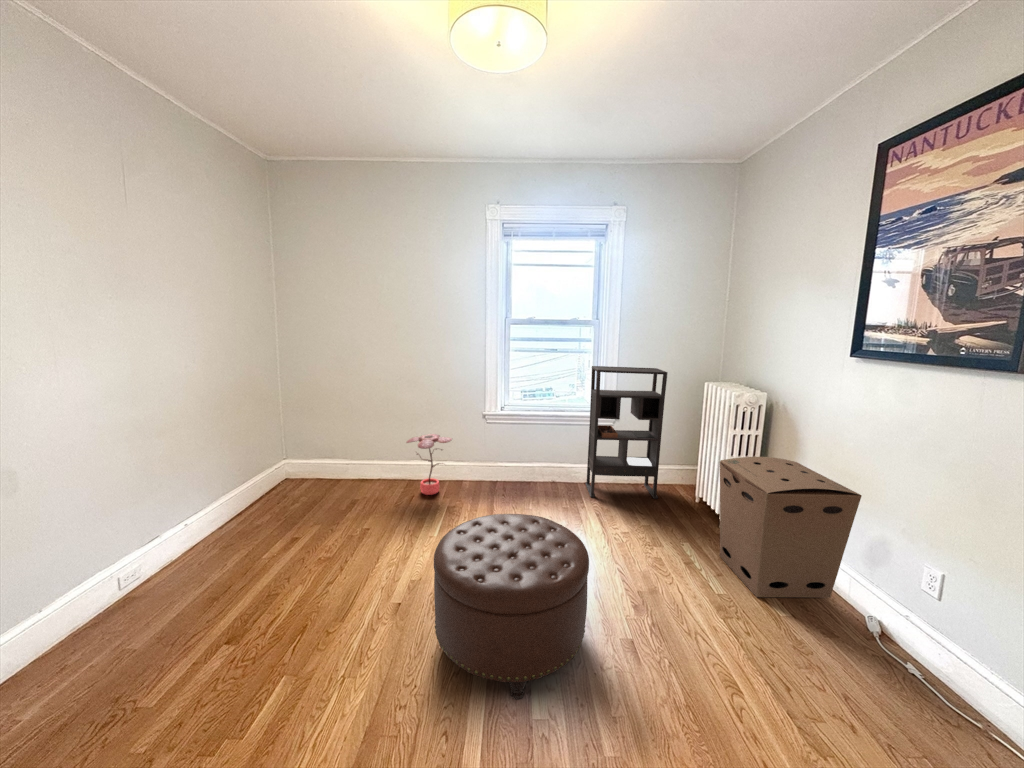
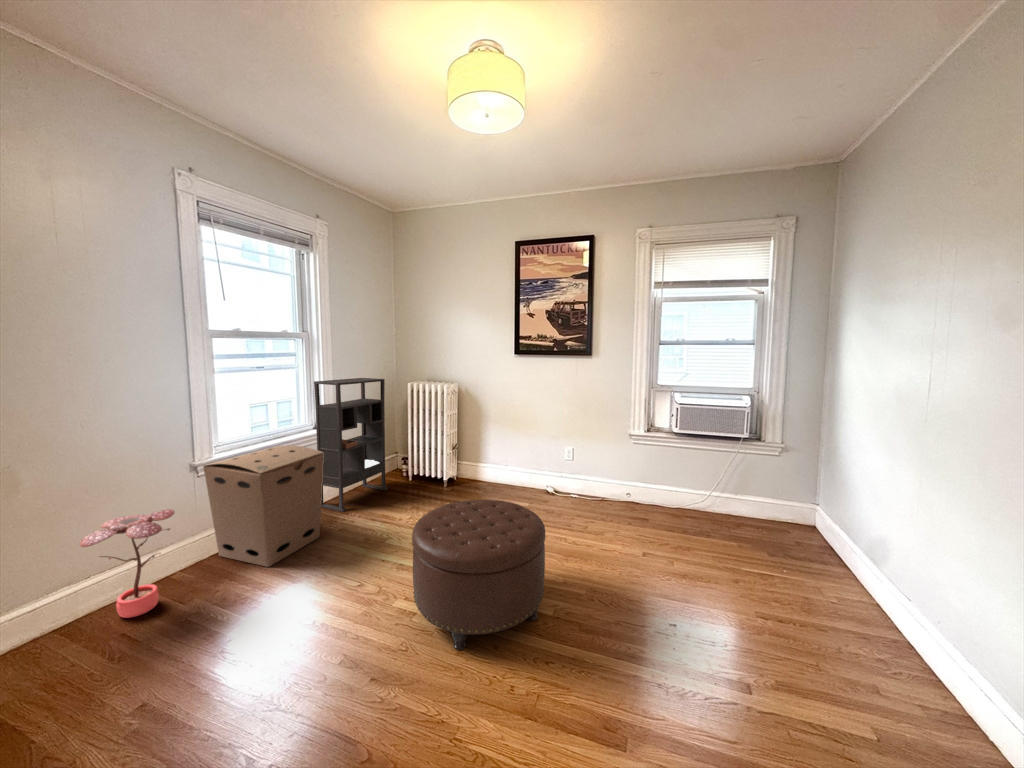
cardboard box: present [719,457,862,597] -> present [203,446,324,567]

